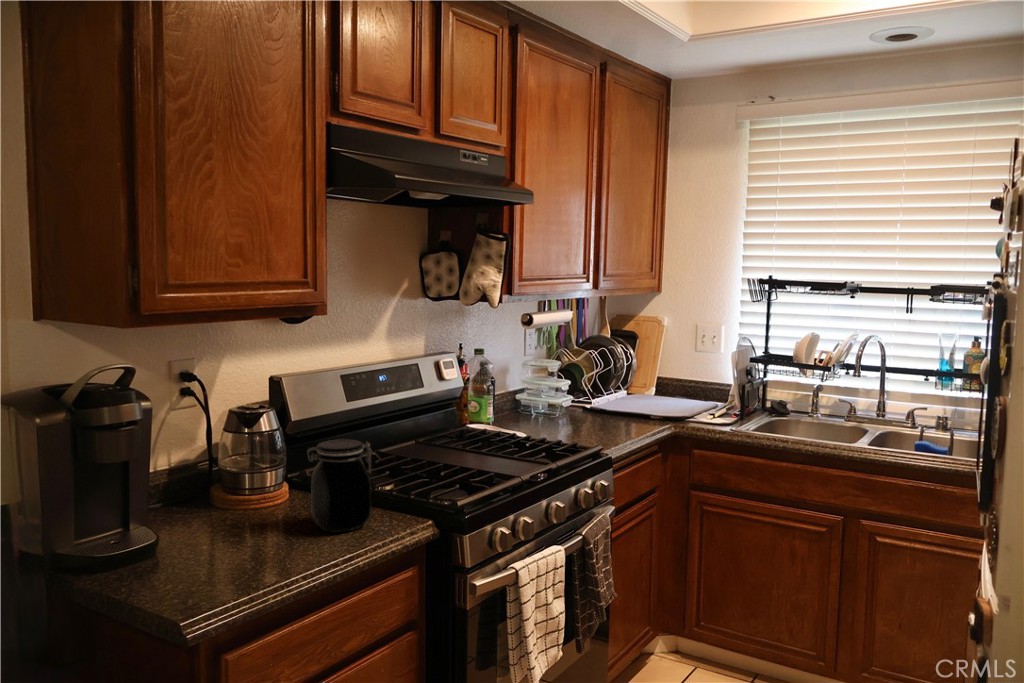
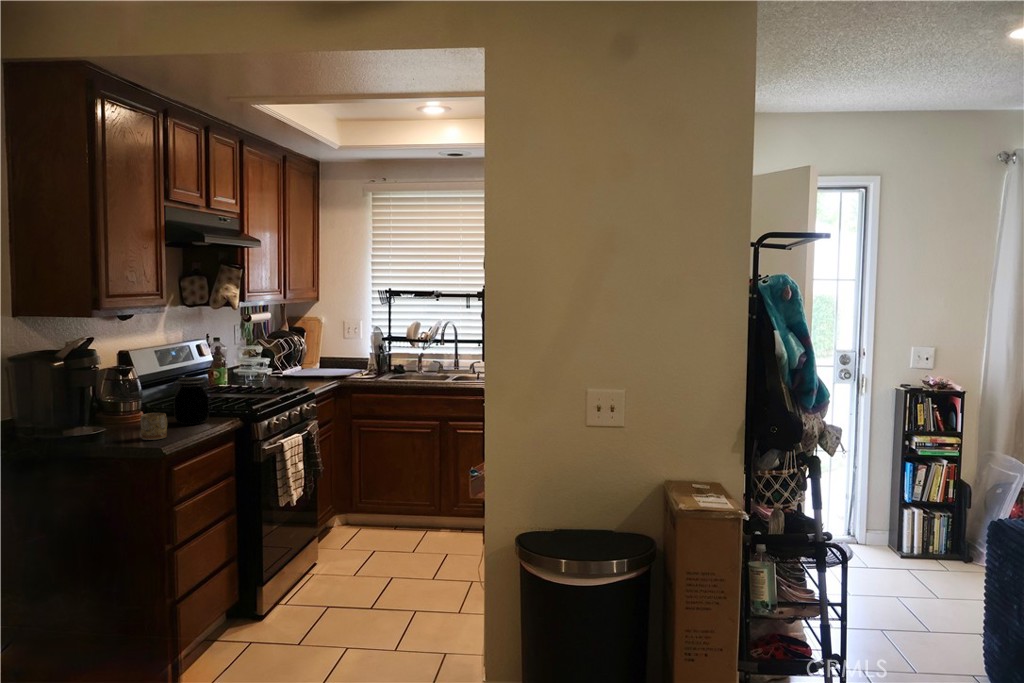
mug: none [202,518,264,578] -> present [141,413,167,440]

